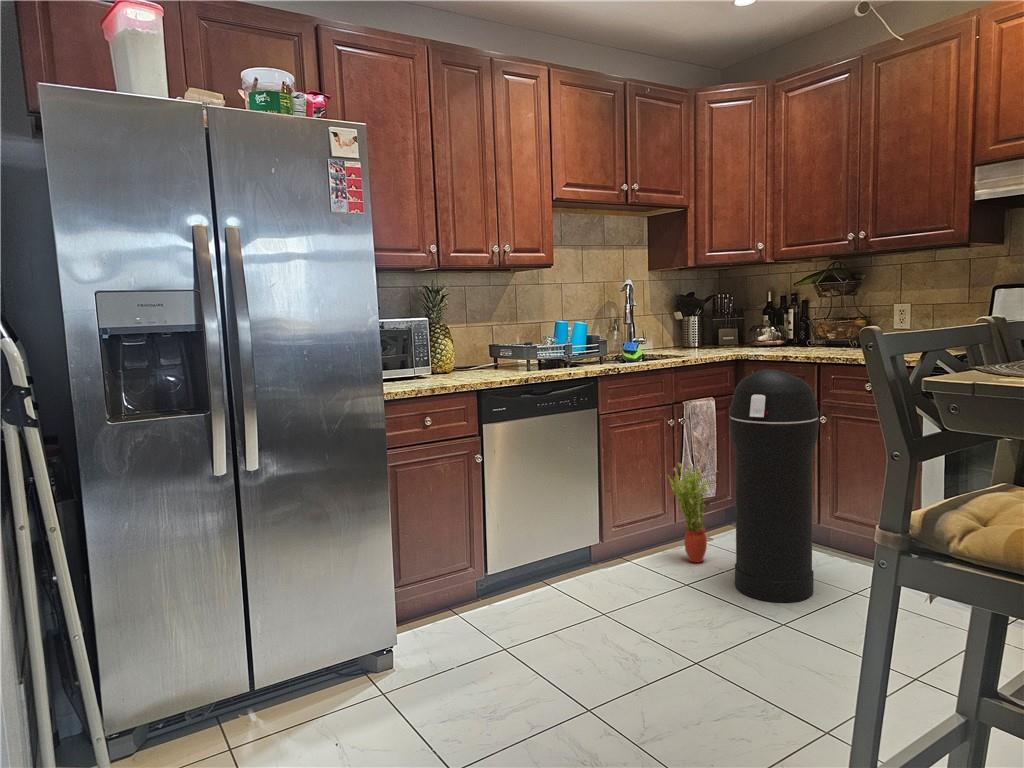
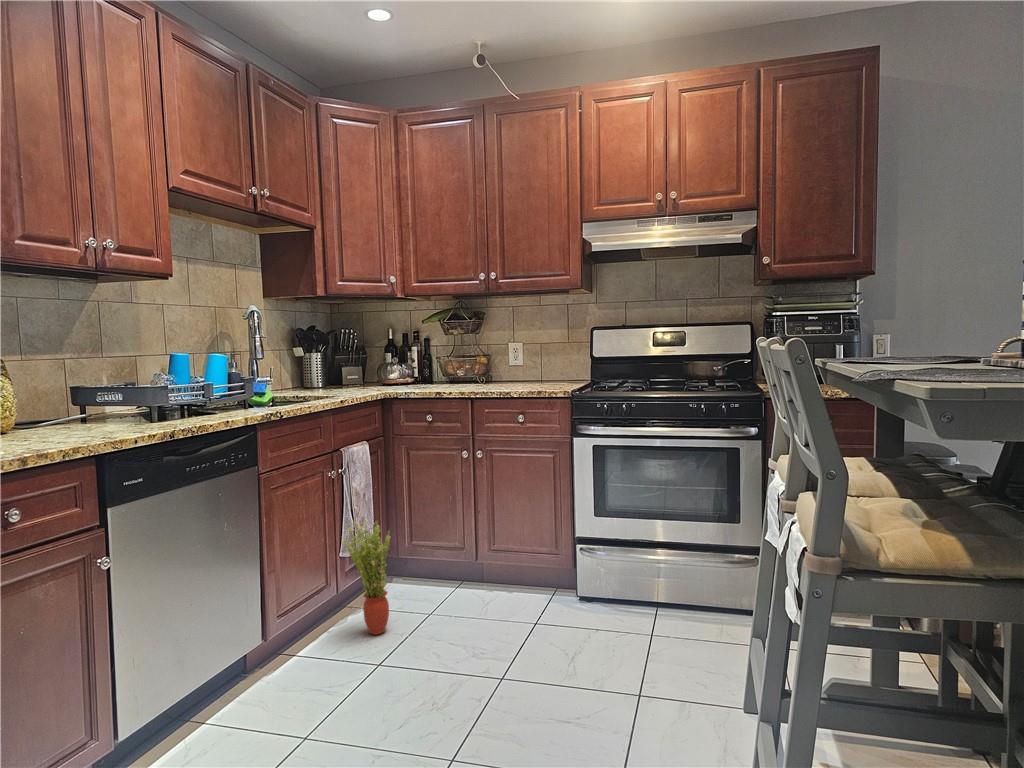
trash can: present [729,369,819,603] -> none [424,404,515,658]

